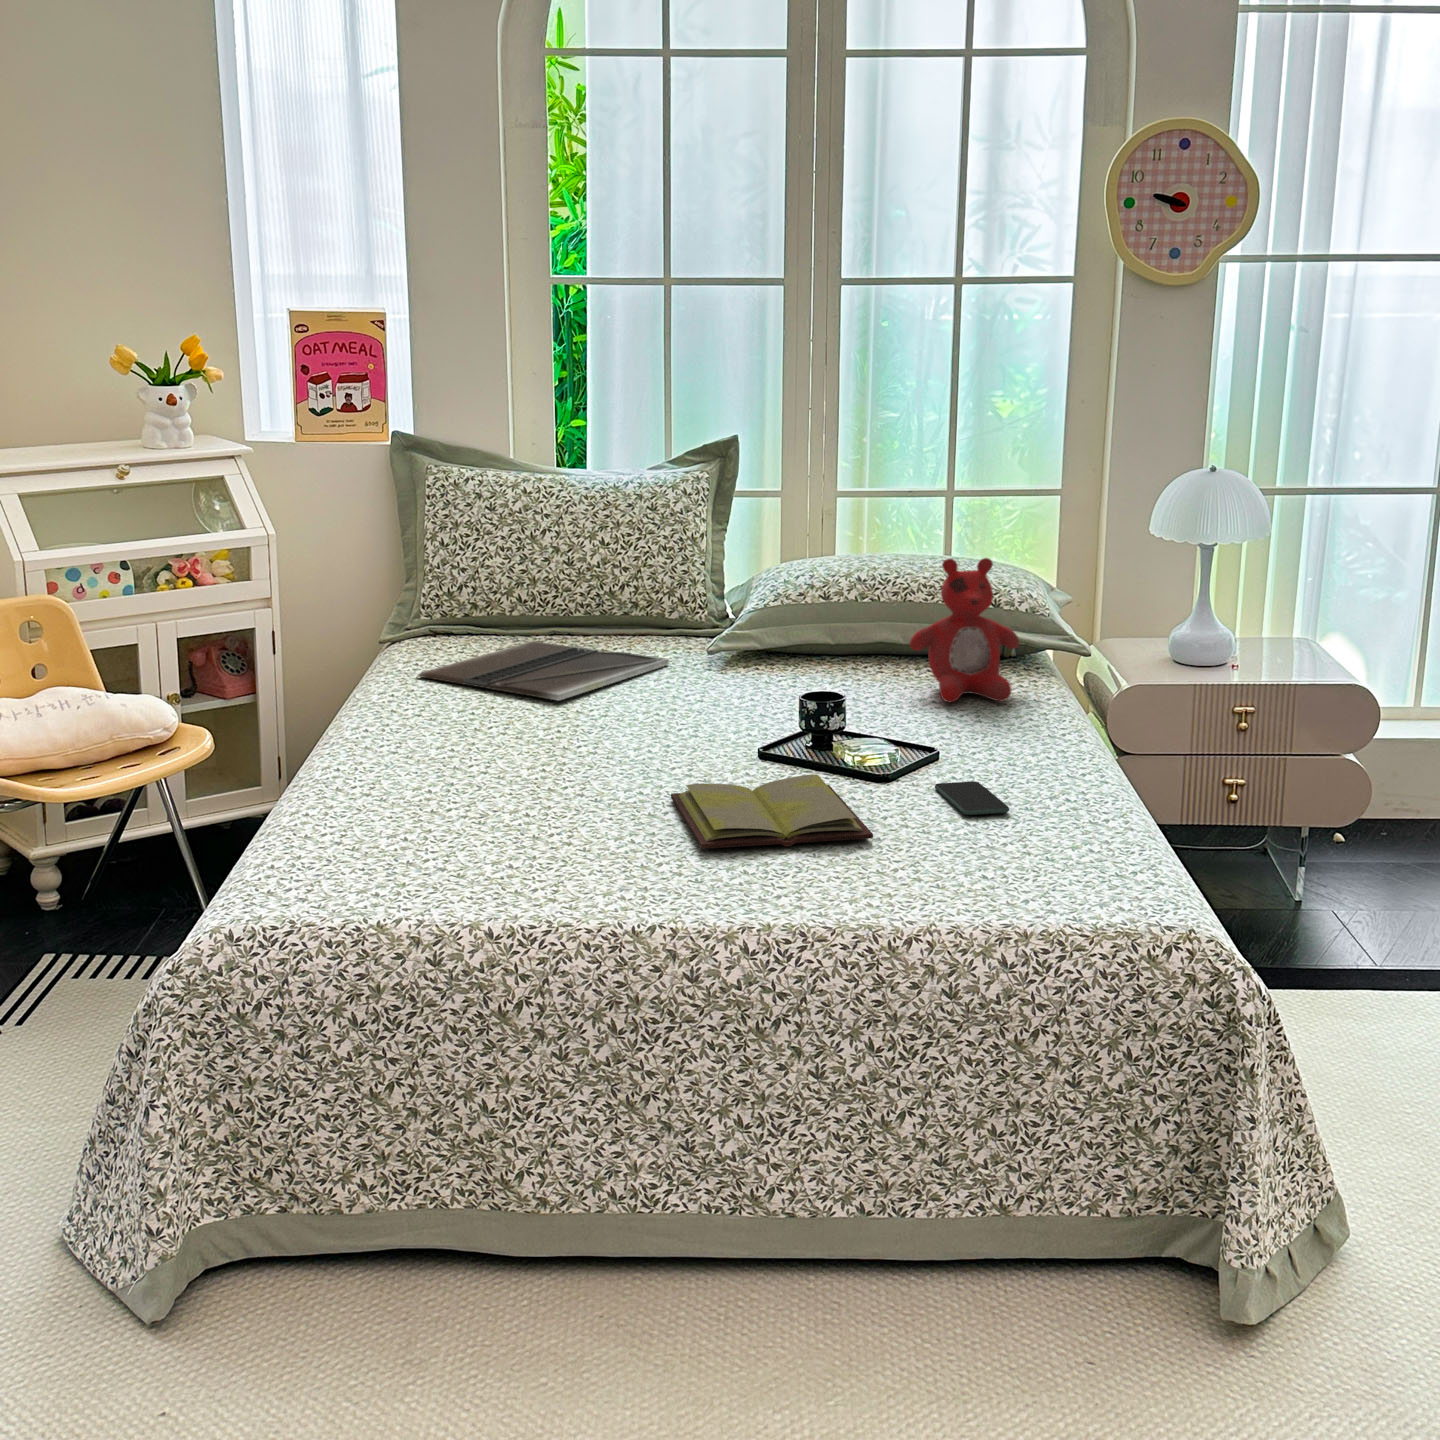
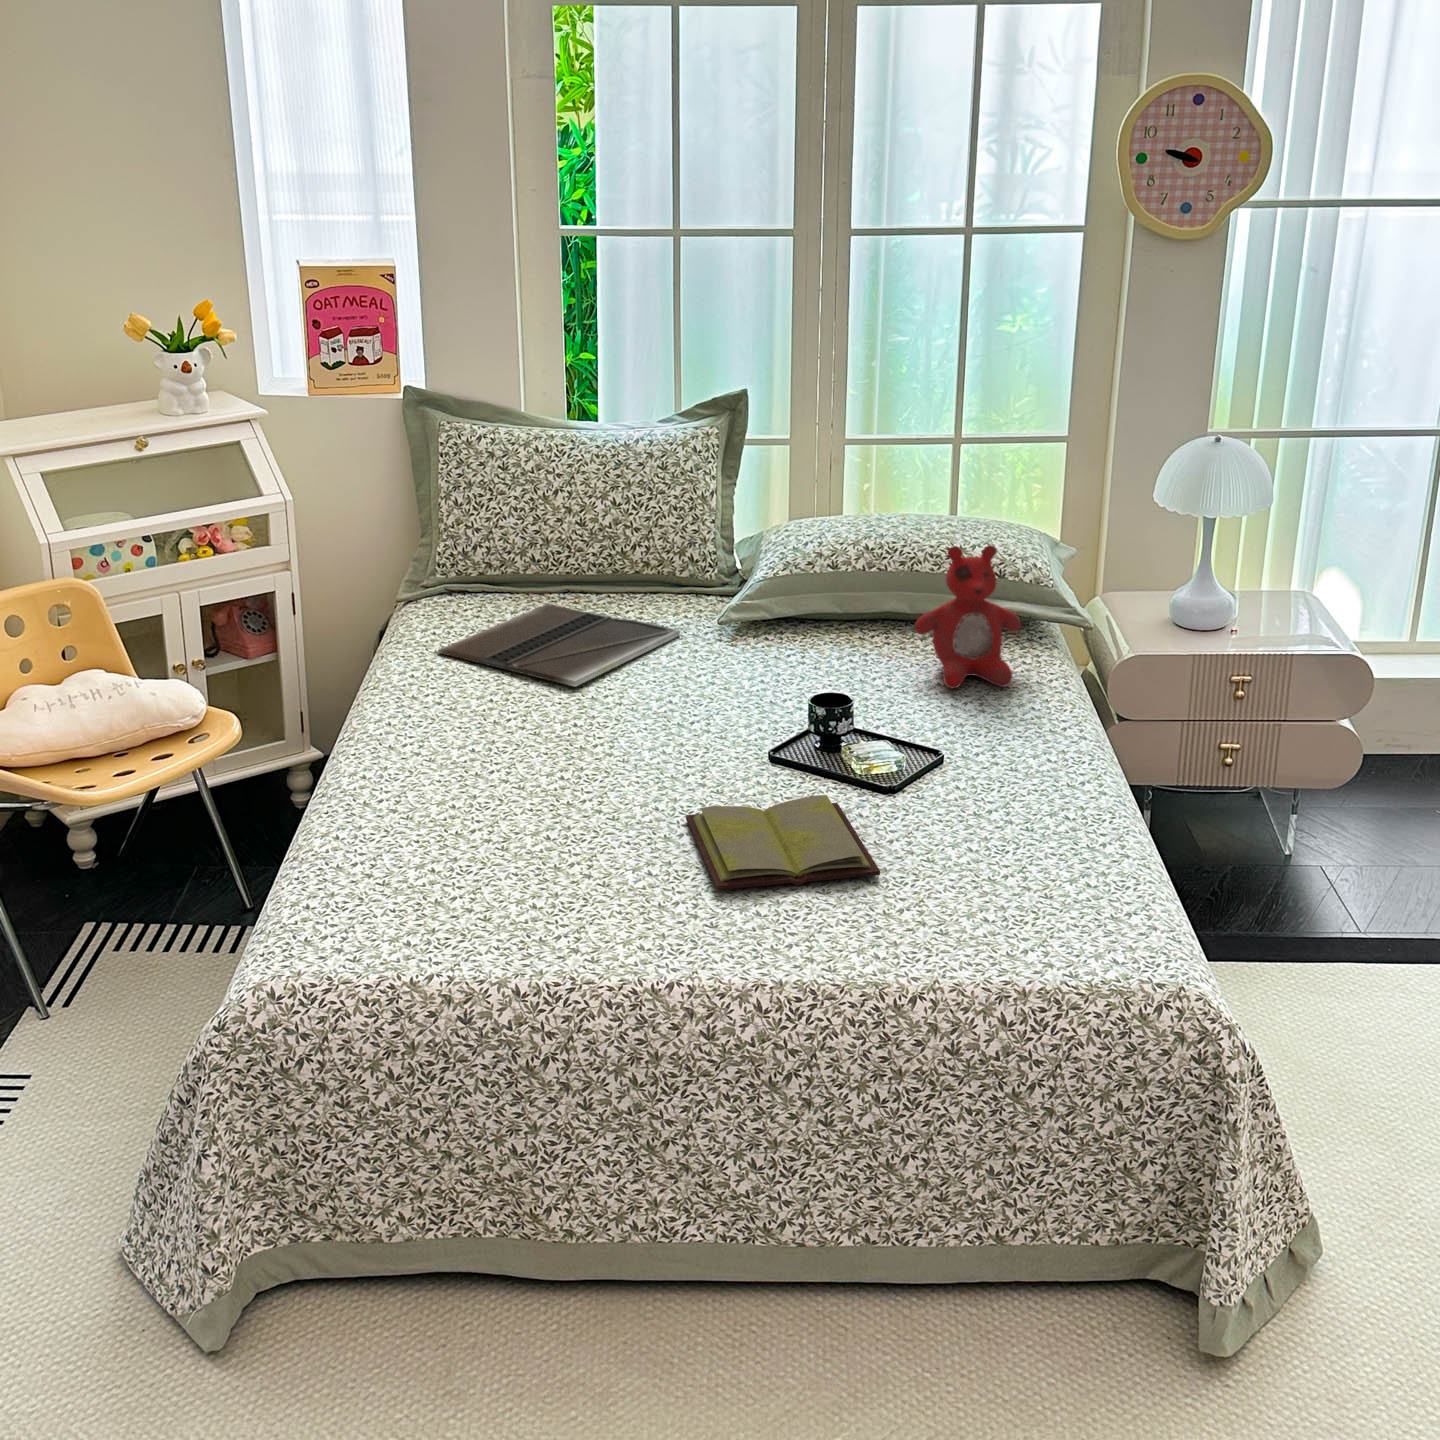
smartphone: present [935,781,1009,815] -> none [939,797,1011,842]

